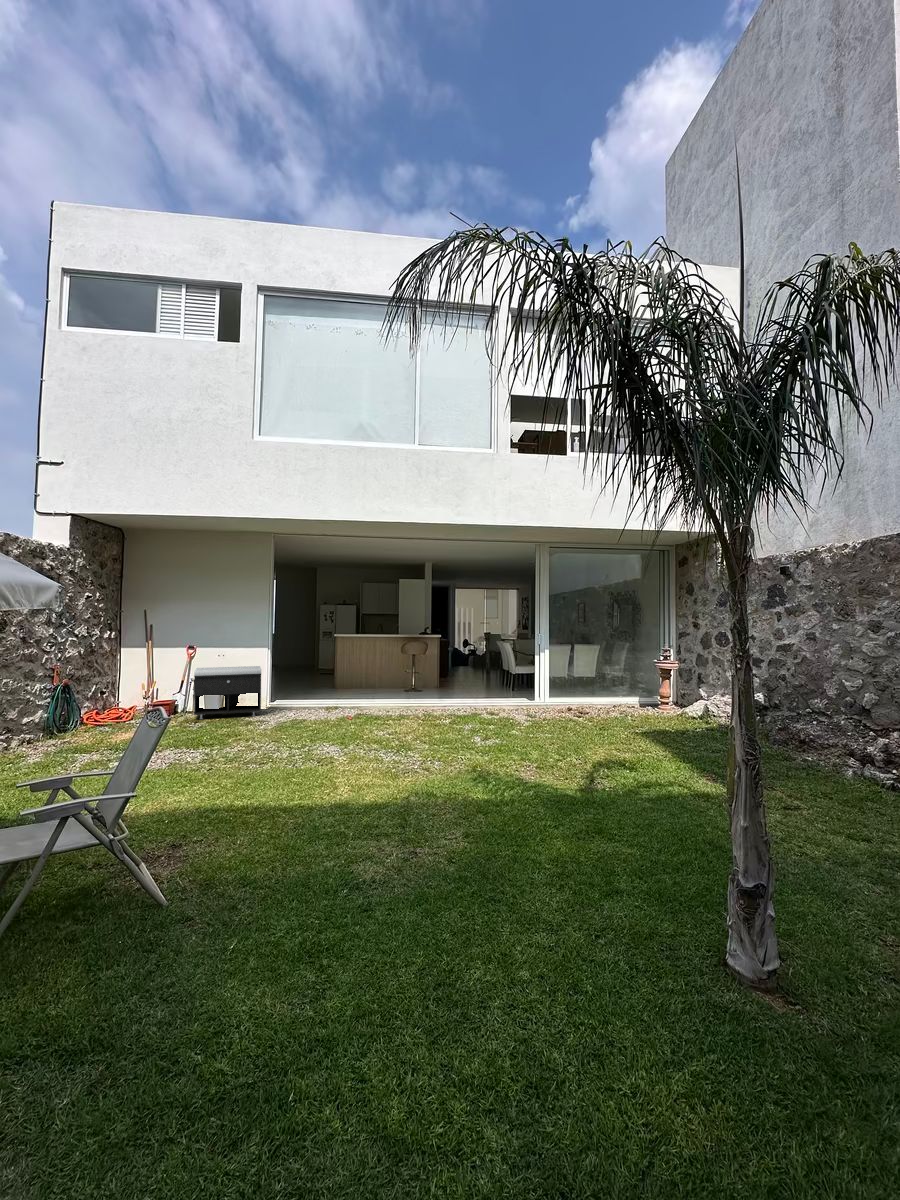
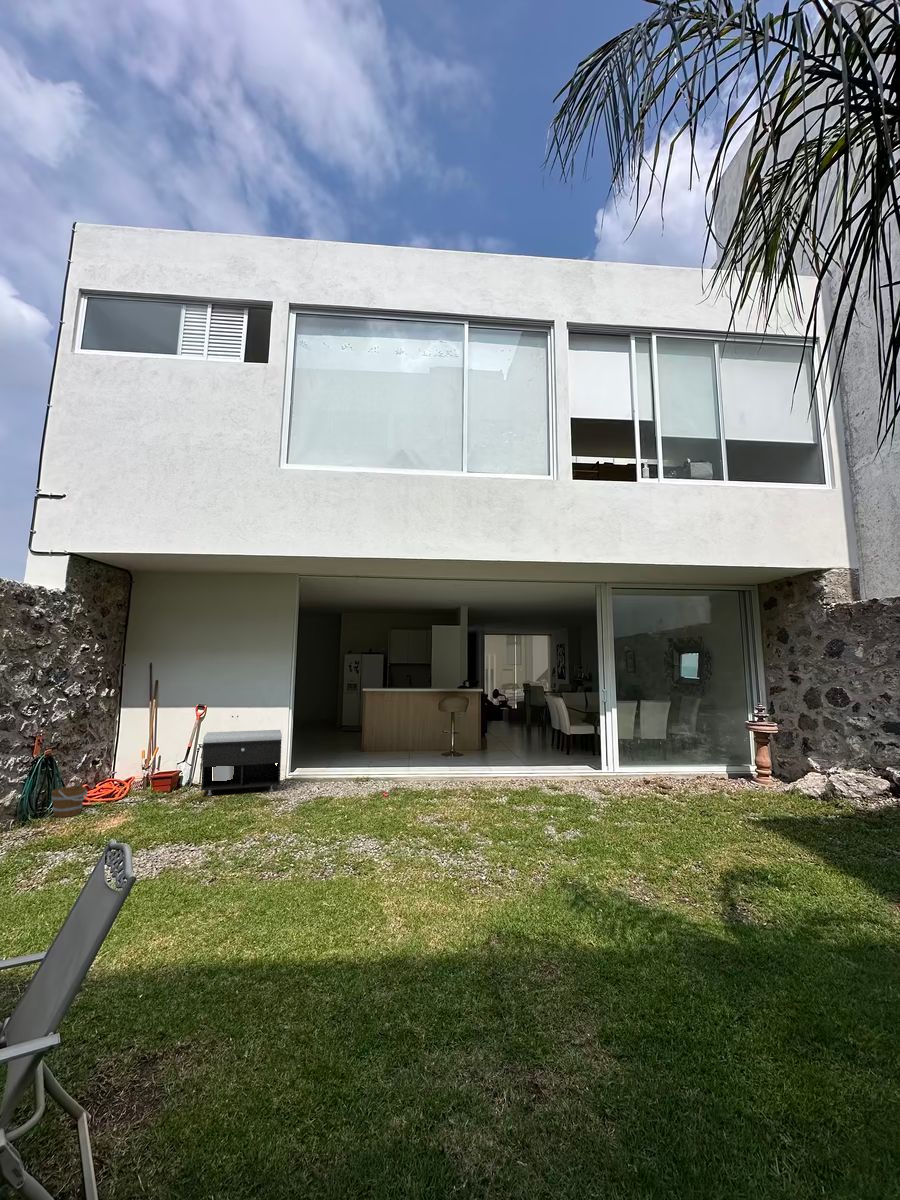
bucket: none [70,707,99,734] -> present [52,782,87,817]

